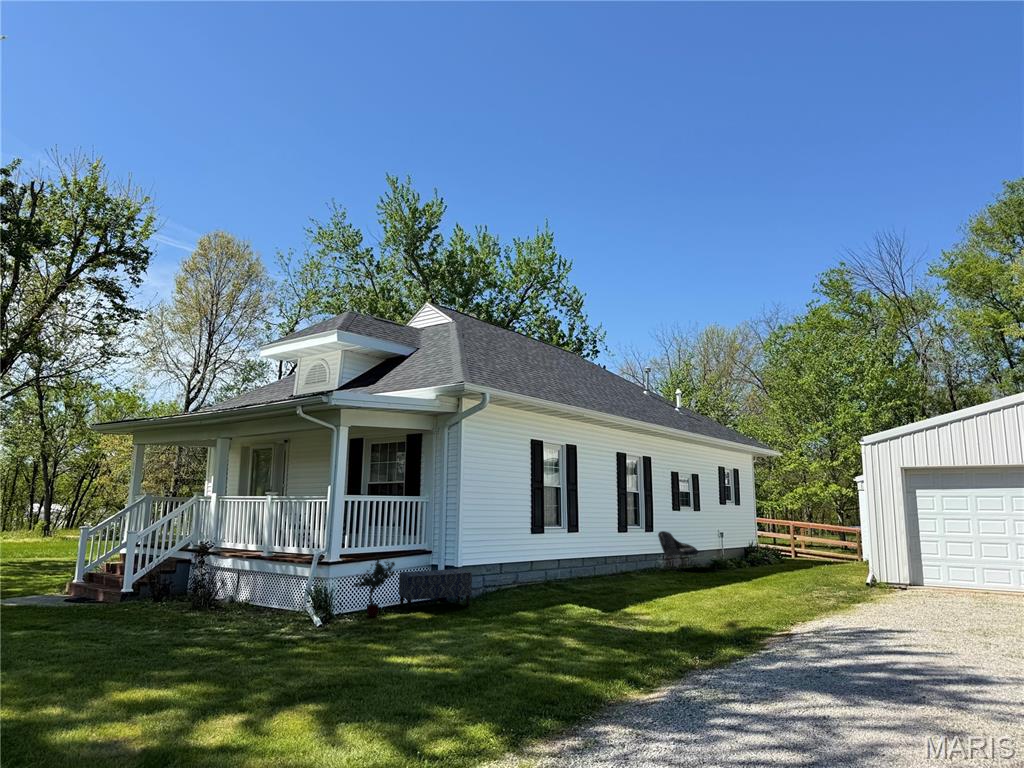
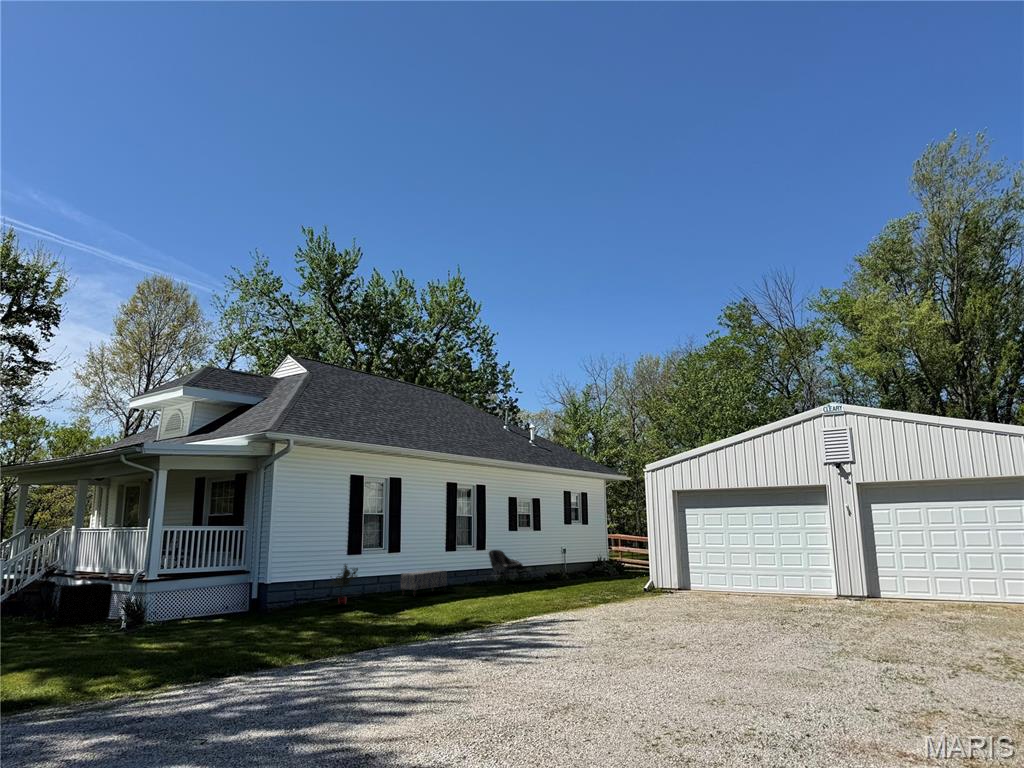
potted tree: present [353,555,395,617] -> present [329,564,358,605]
wooden crate: none [213,561,278,614] -> present [57,582,113,623]
bench: present [399,569,472,610] -> present [401,570,447,596]

